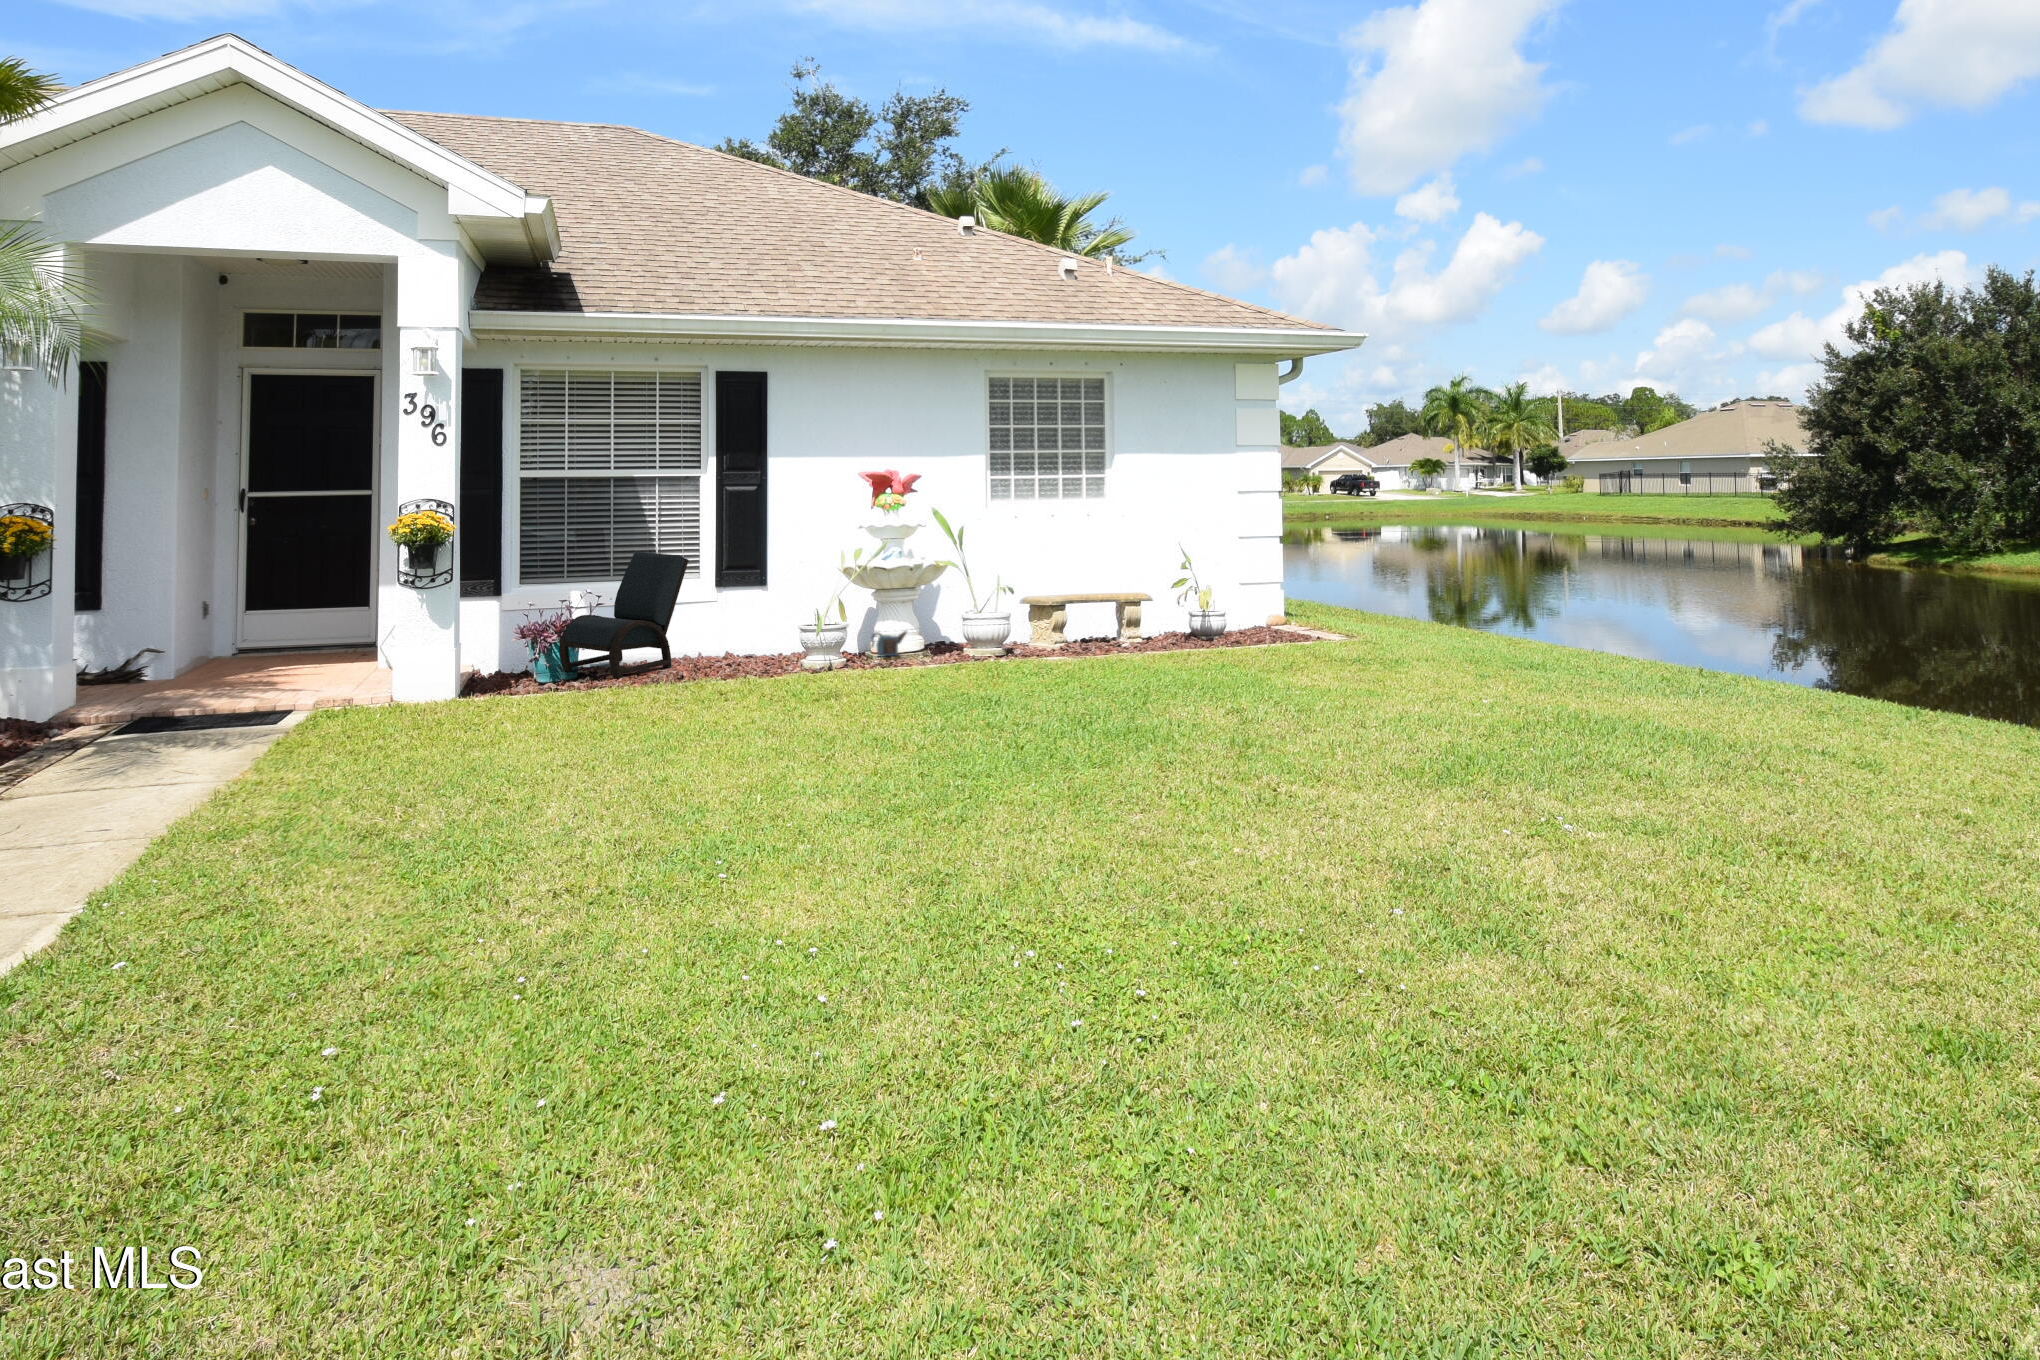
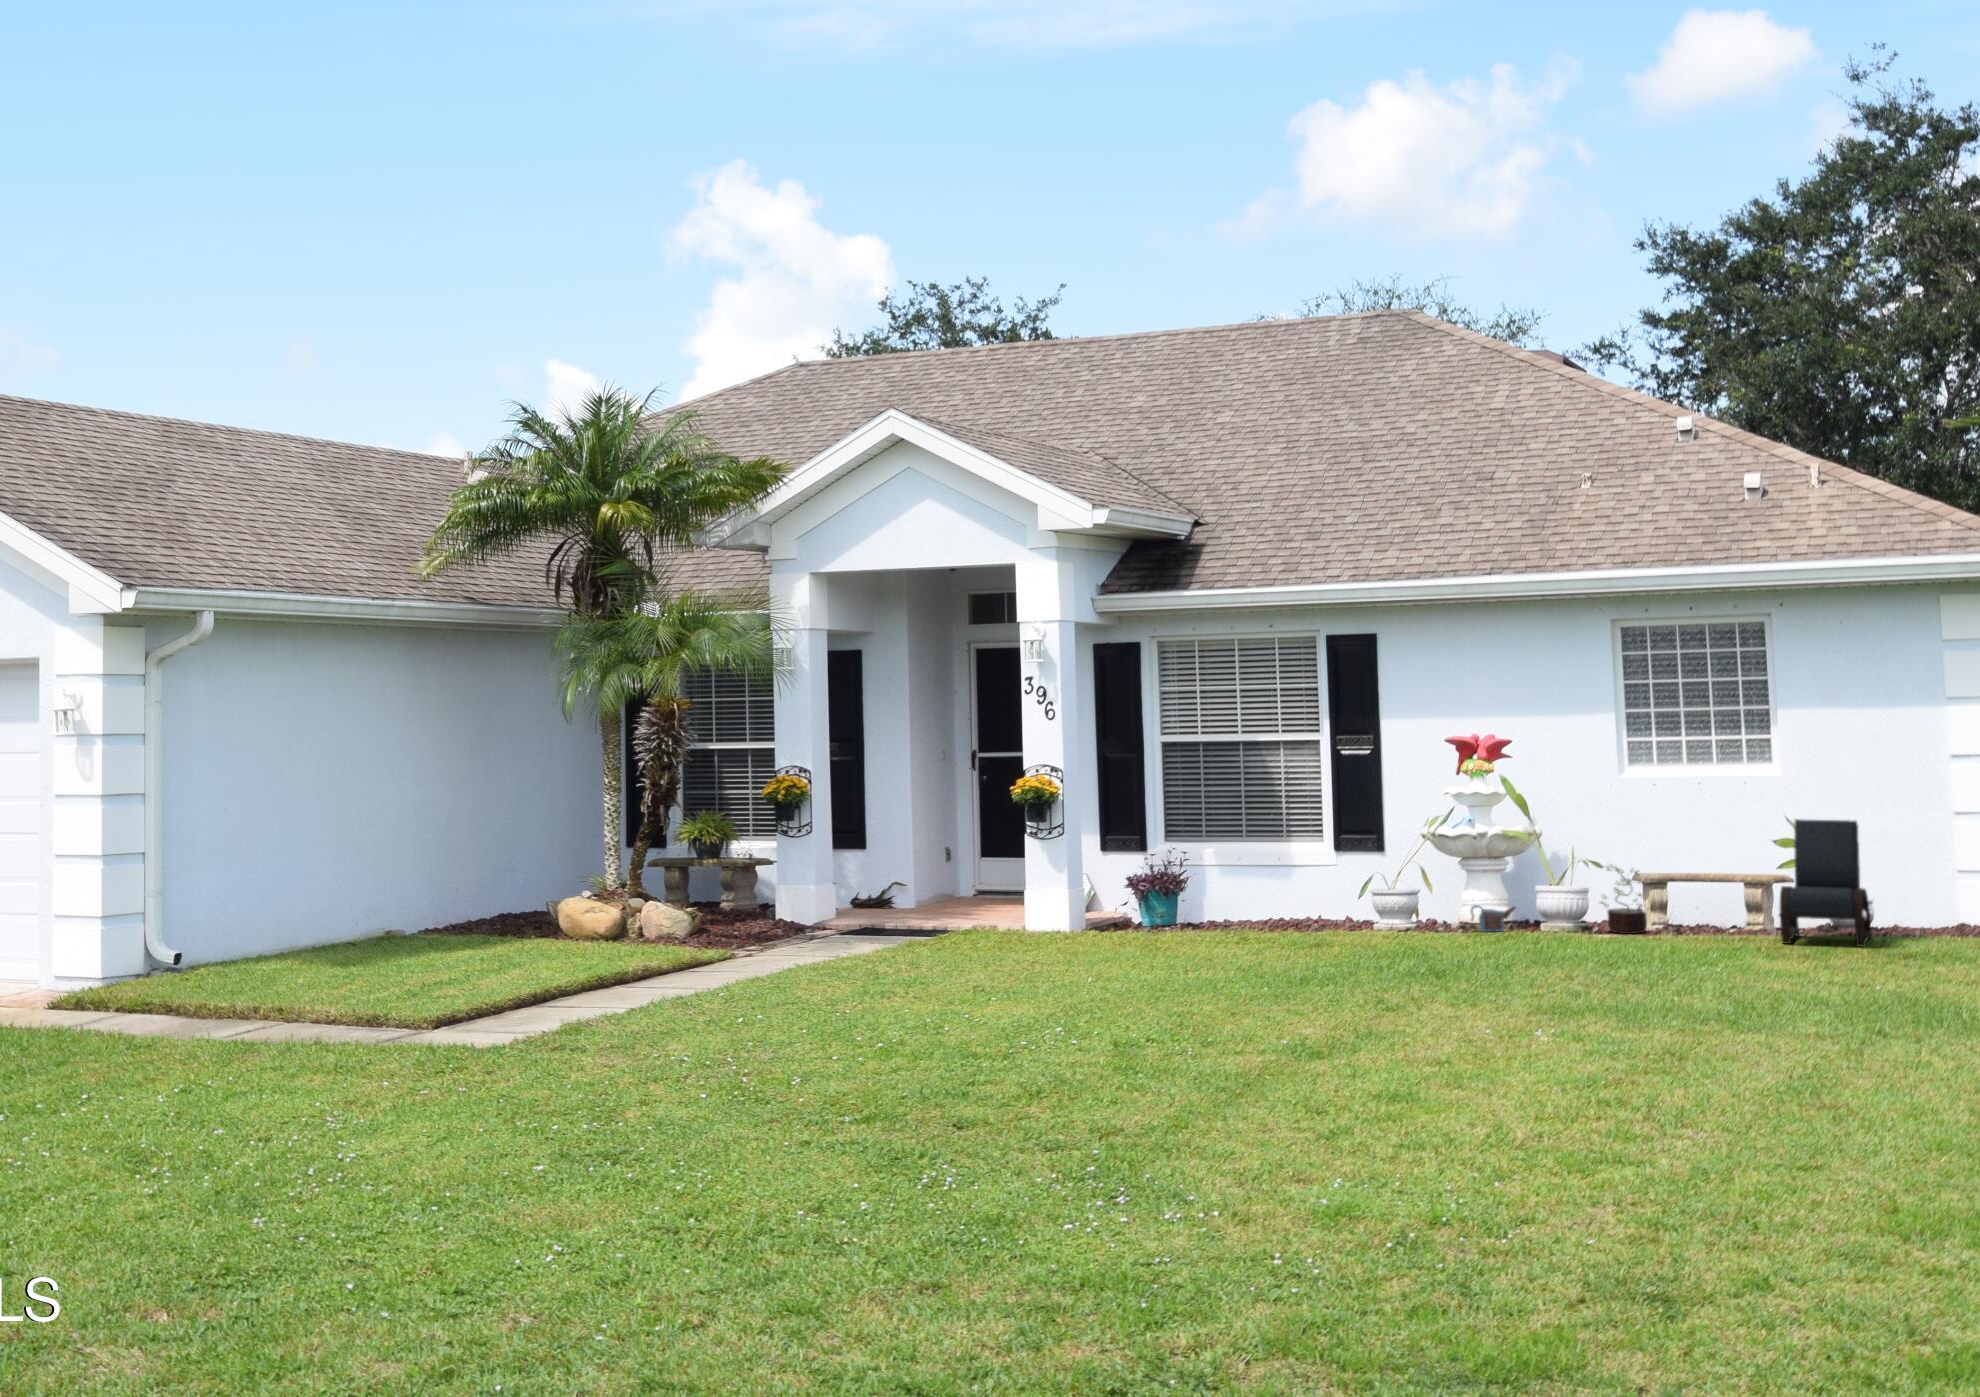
lounge chair: present [559,552,689,678] -> present [1779,819,1872,947]
decorative plant: none [975,586,1014,649] -> present [1601,866,1647,934]

